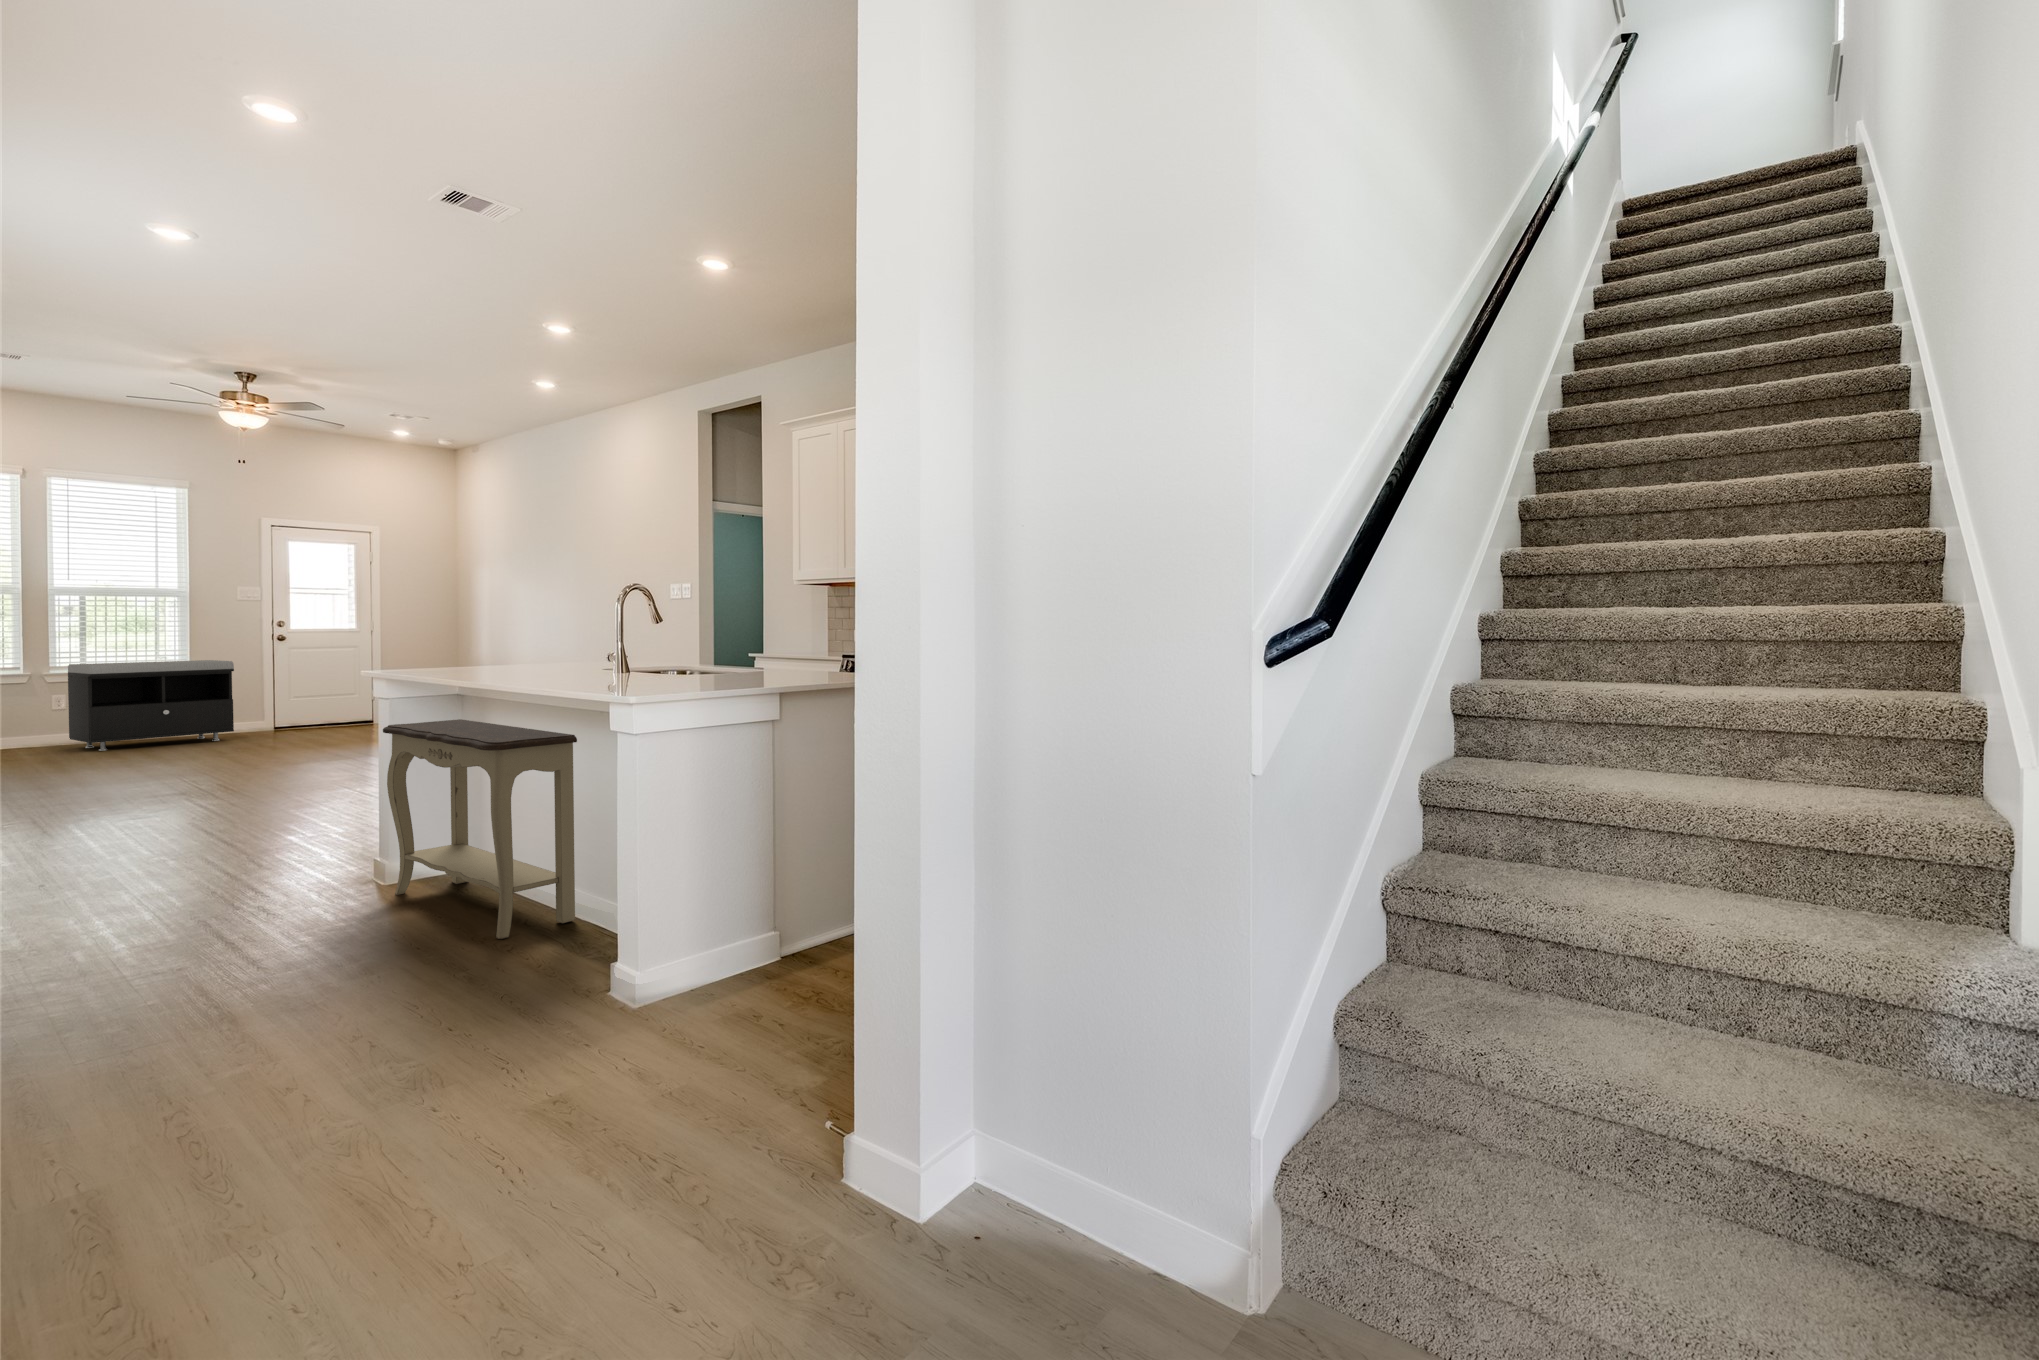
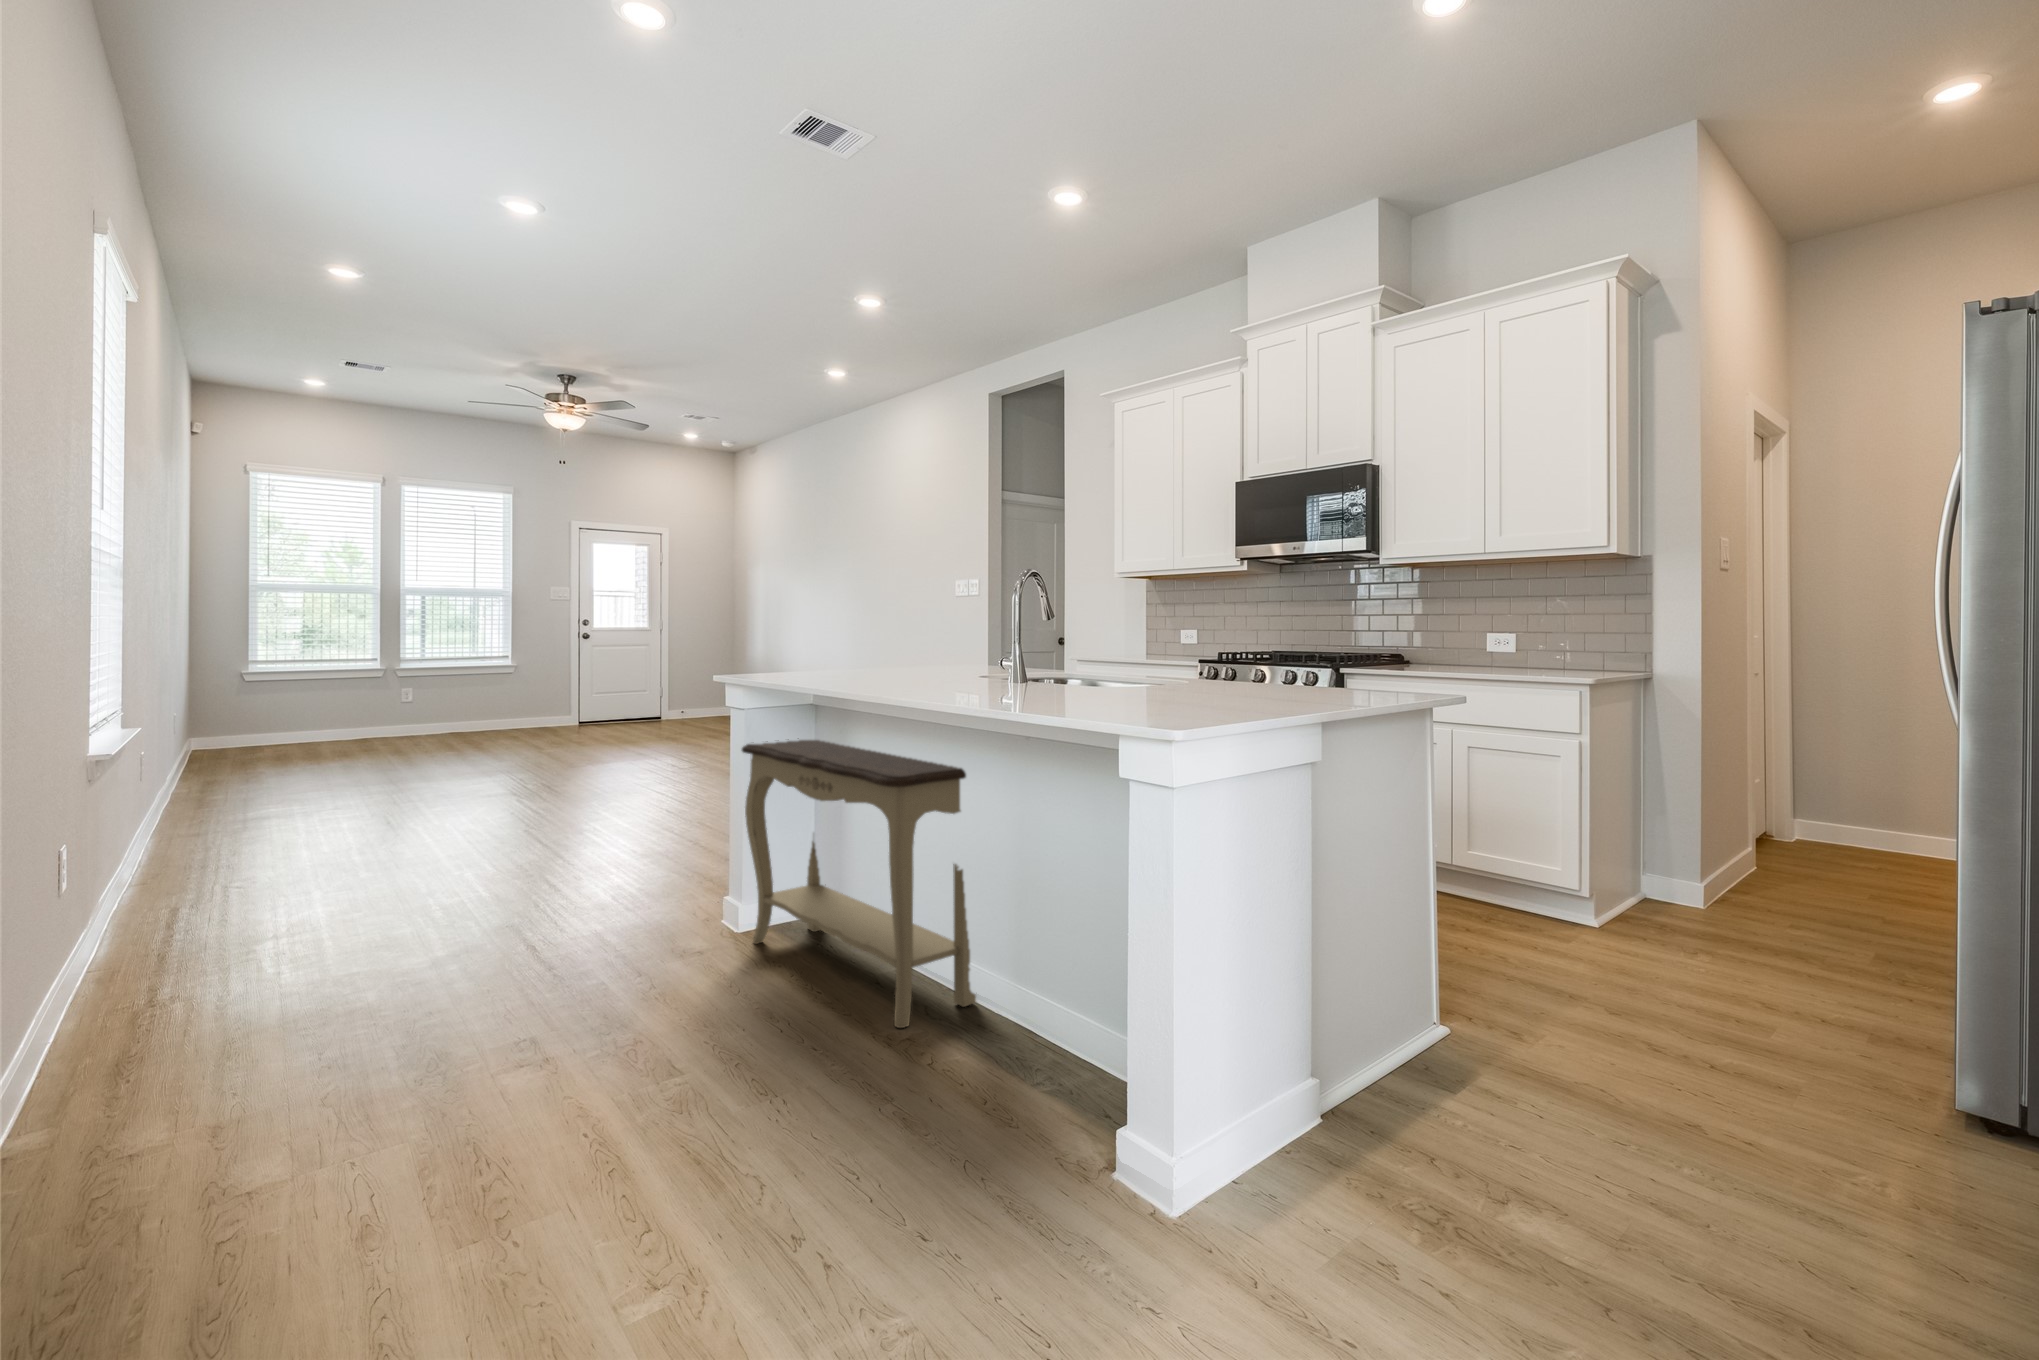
storage bench: present [68,660,234,751] -> none [415,658,549,744]

